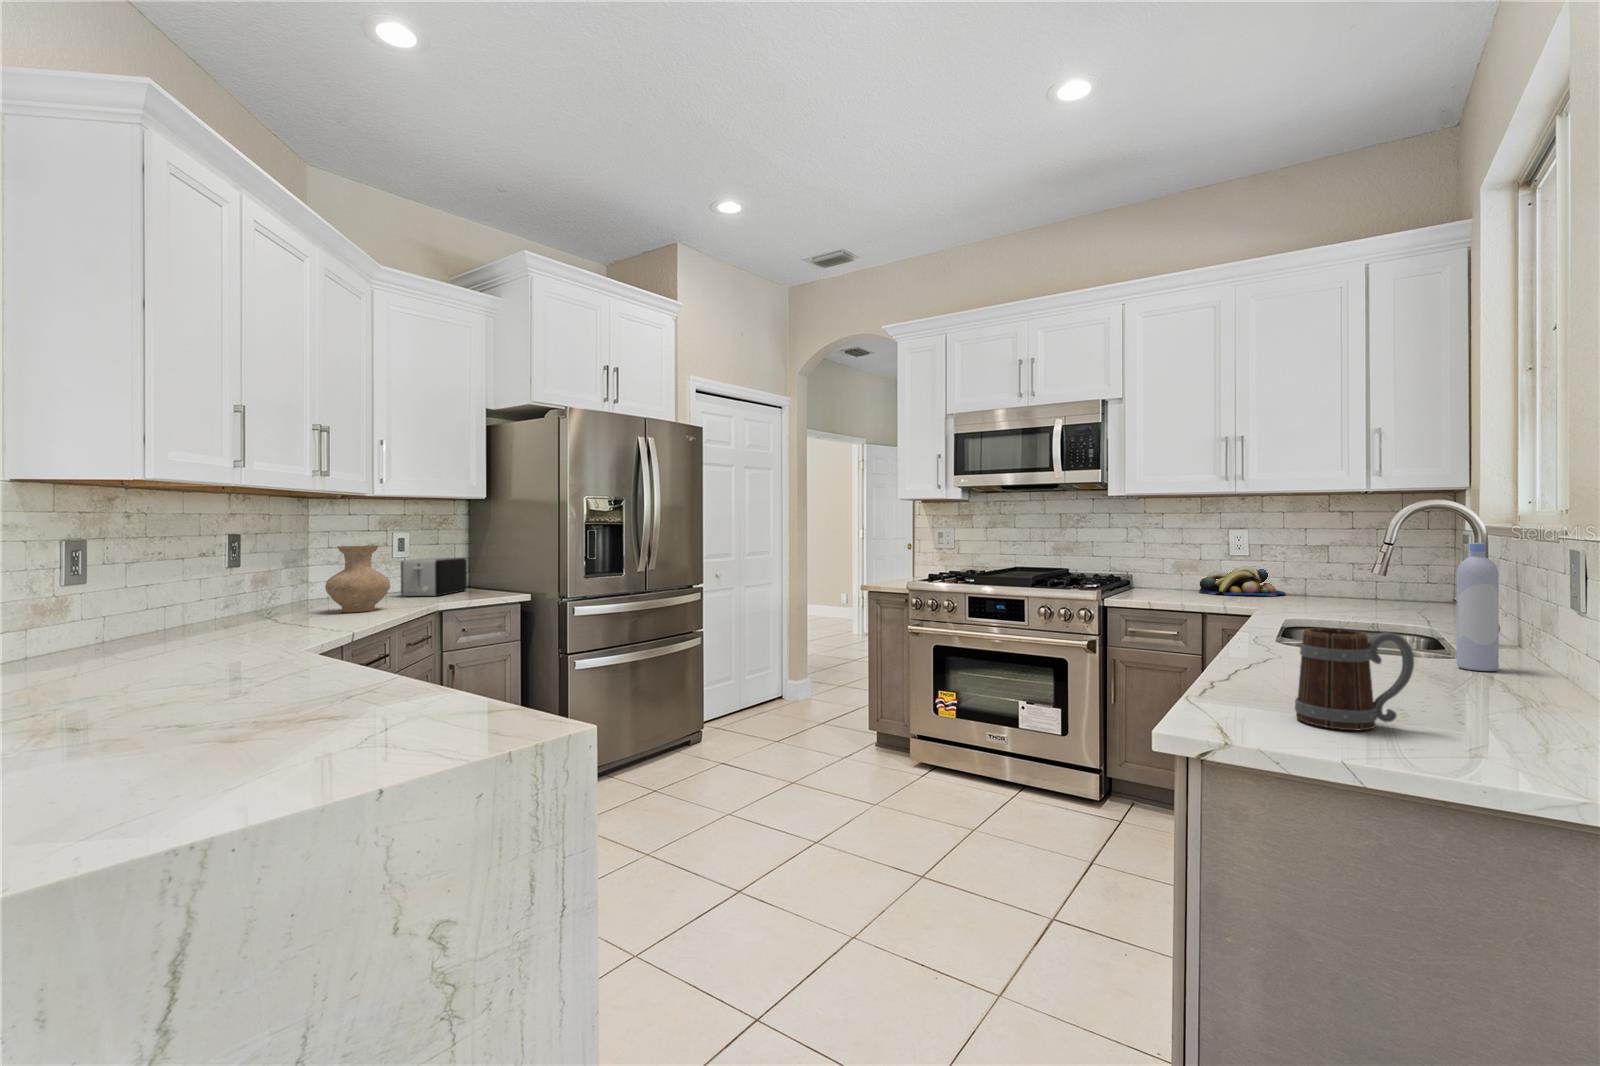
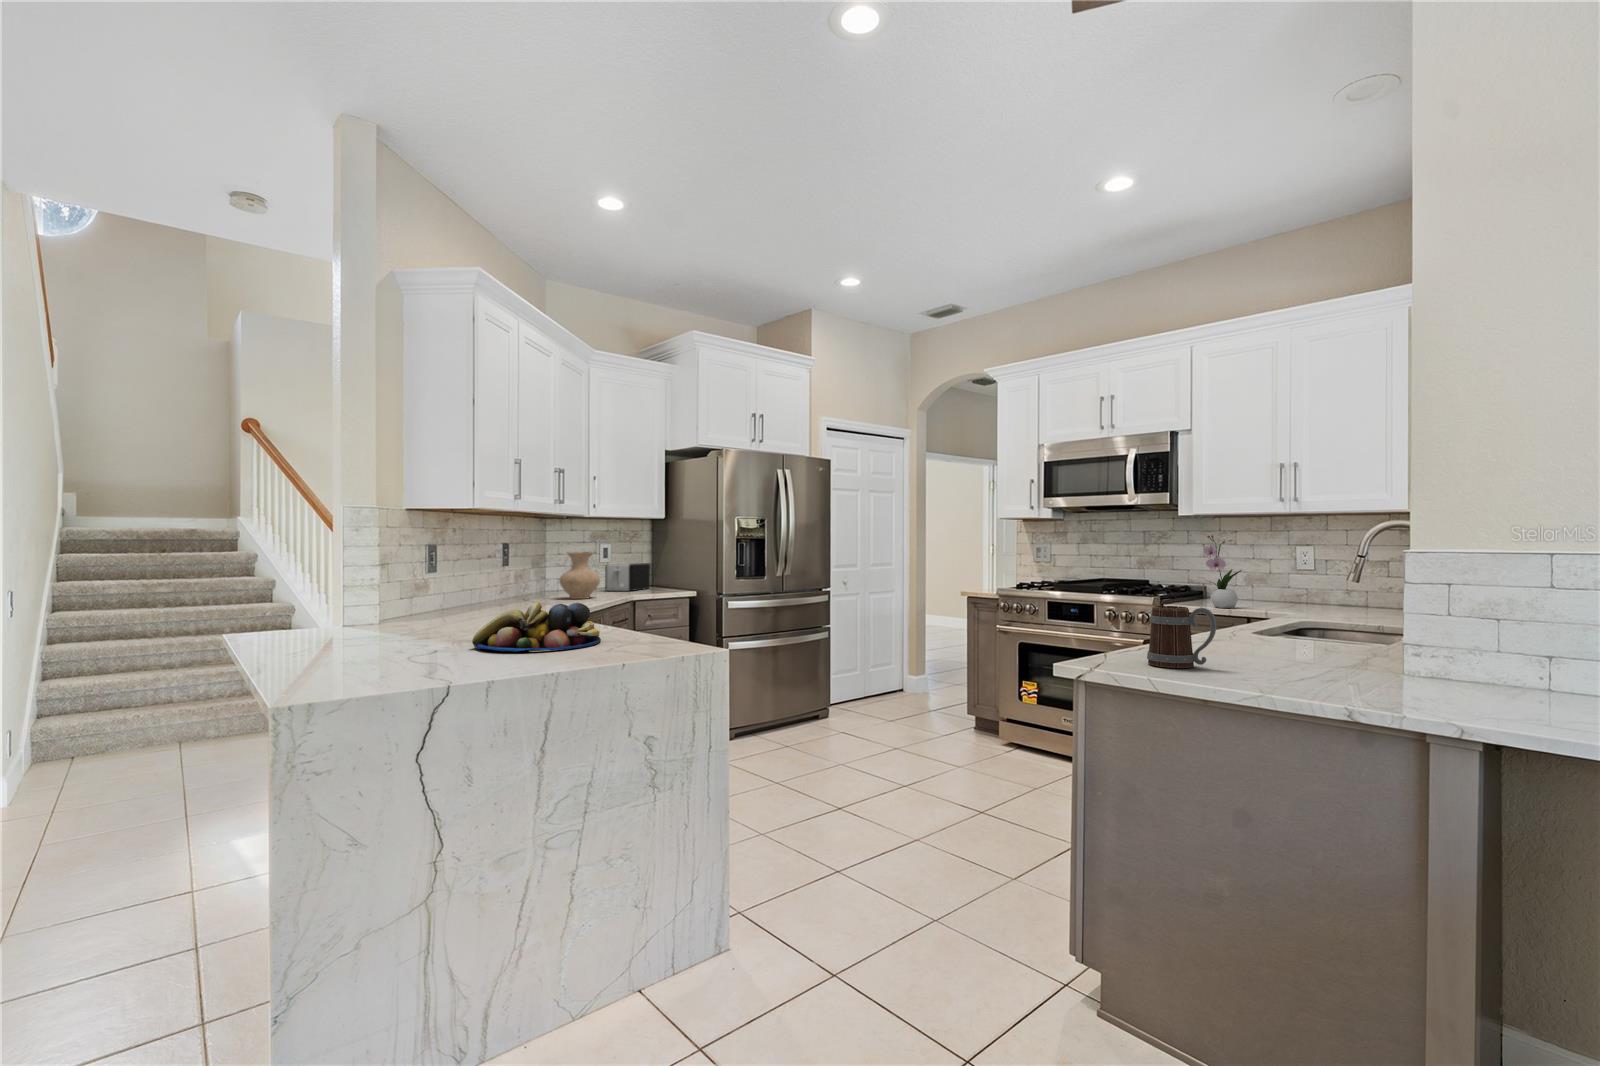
flower arrangement: none [1154,518,1197,602] -> present [1204,535,1242,608]
bottle: present [1457,543,1499,671] -> none [1349,554,1379,650]
fruit bowl: present [1199,566,1285,596] -> present [472,602,601,652]

